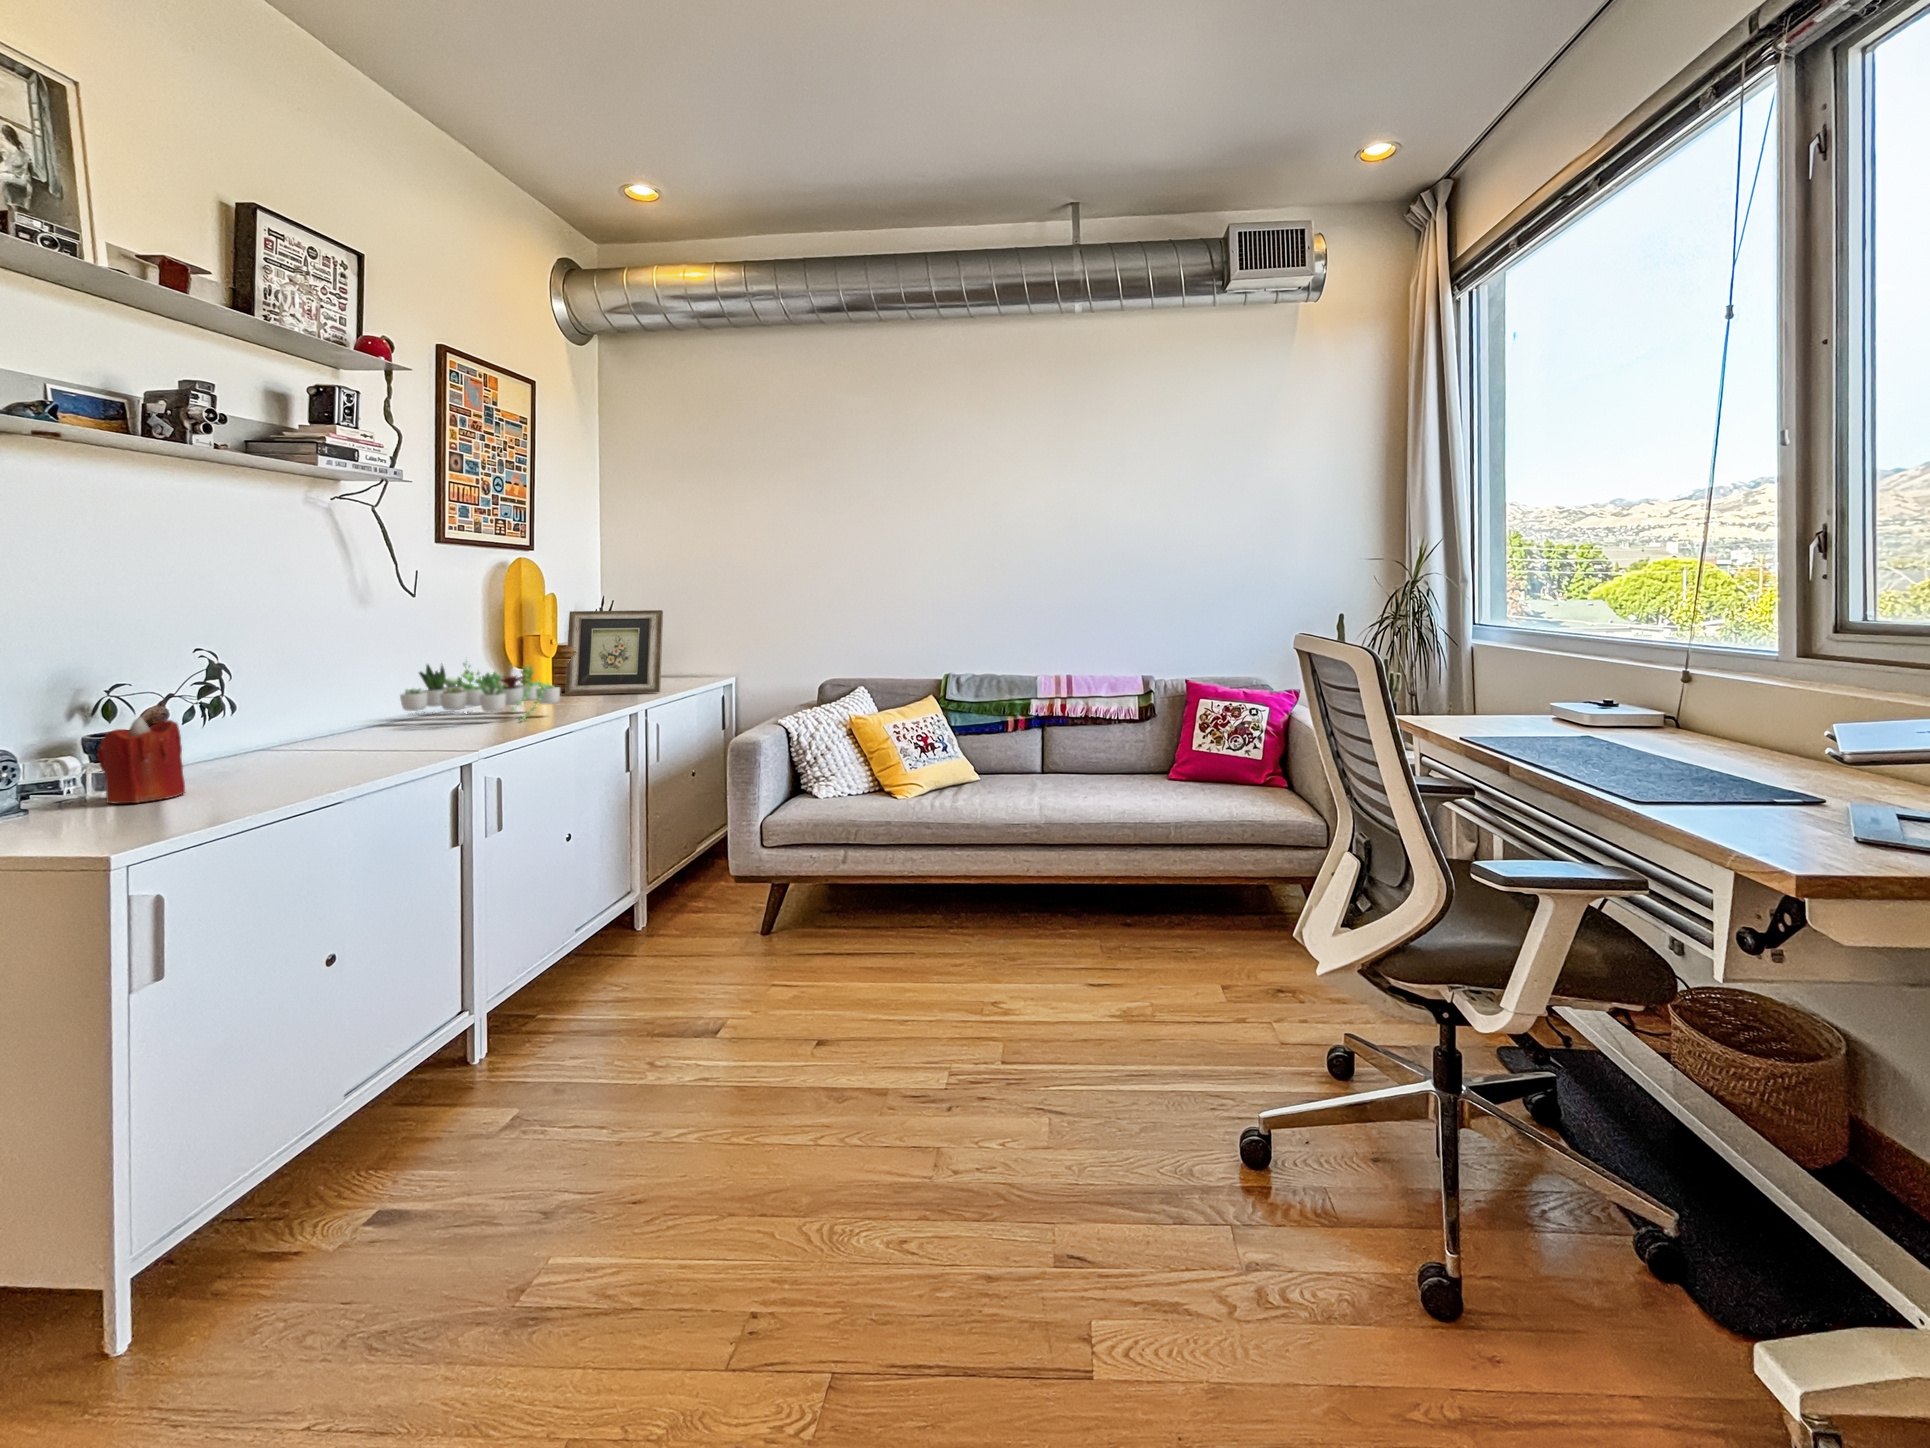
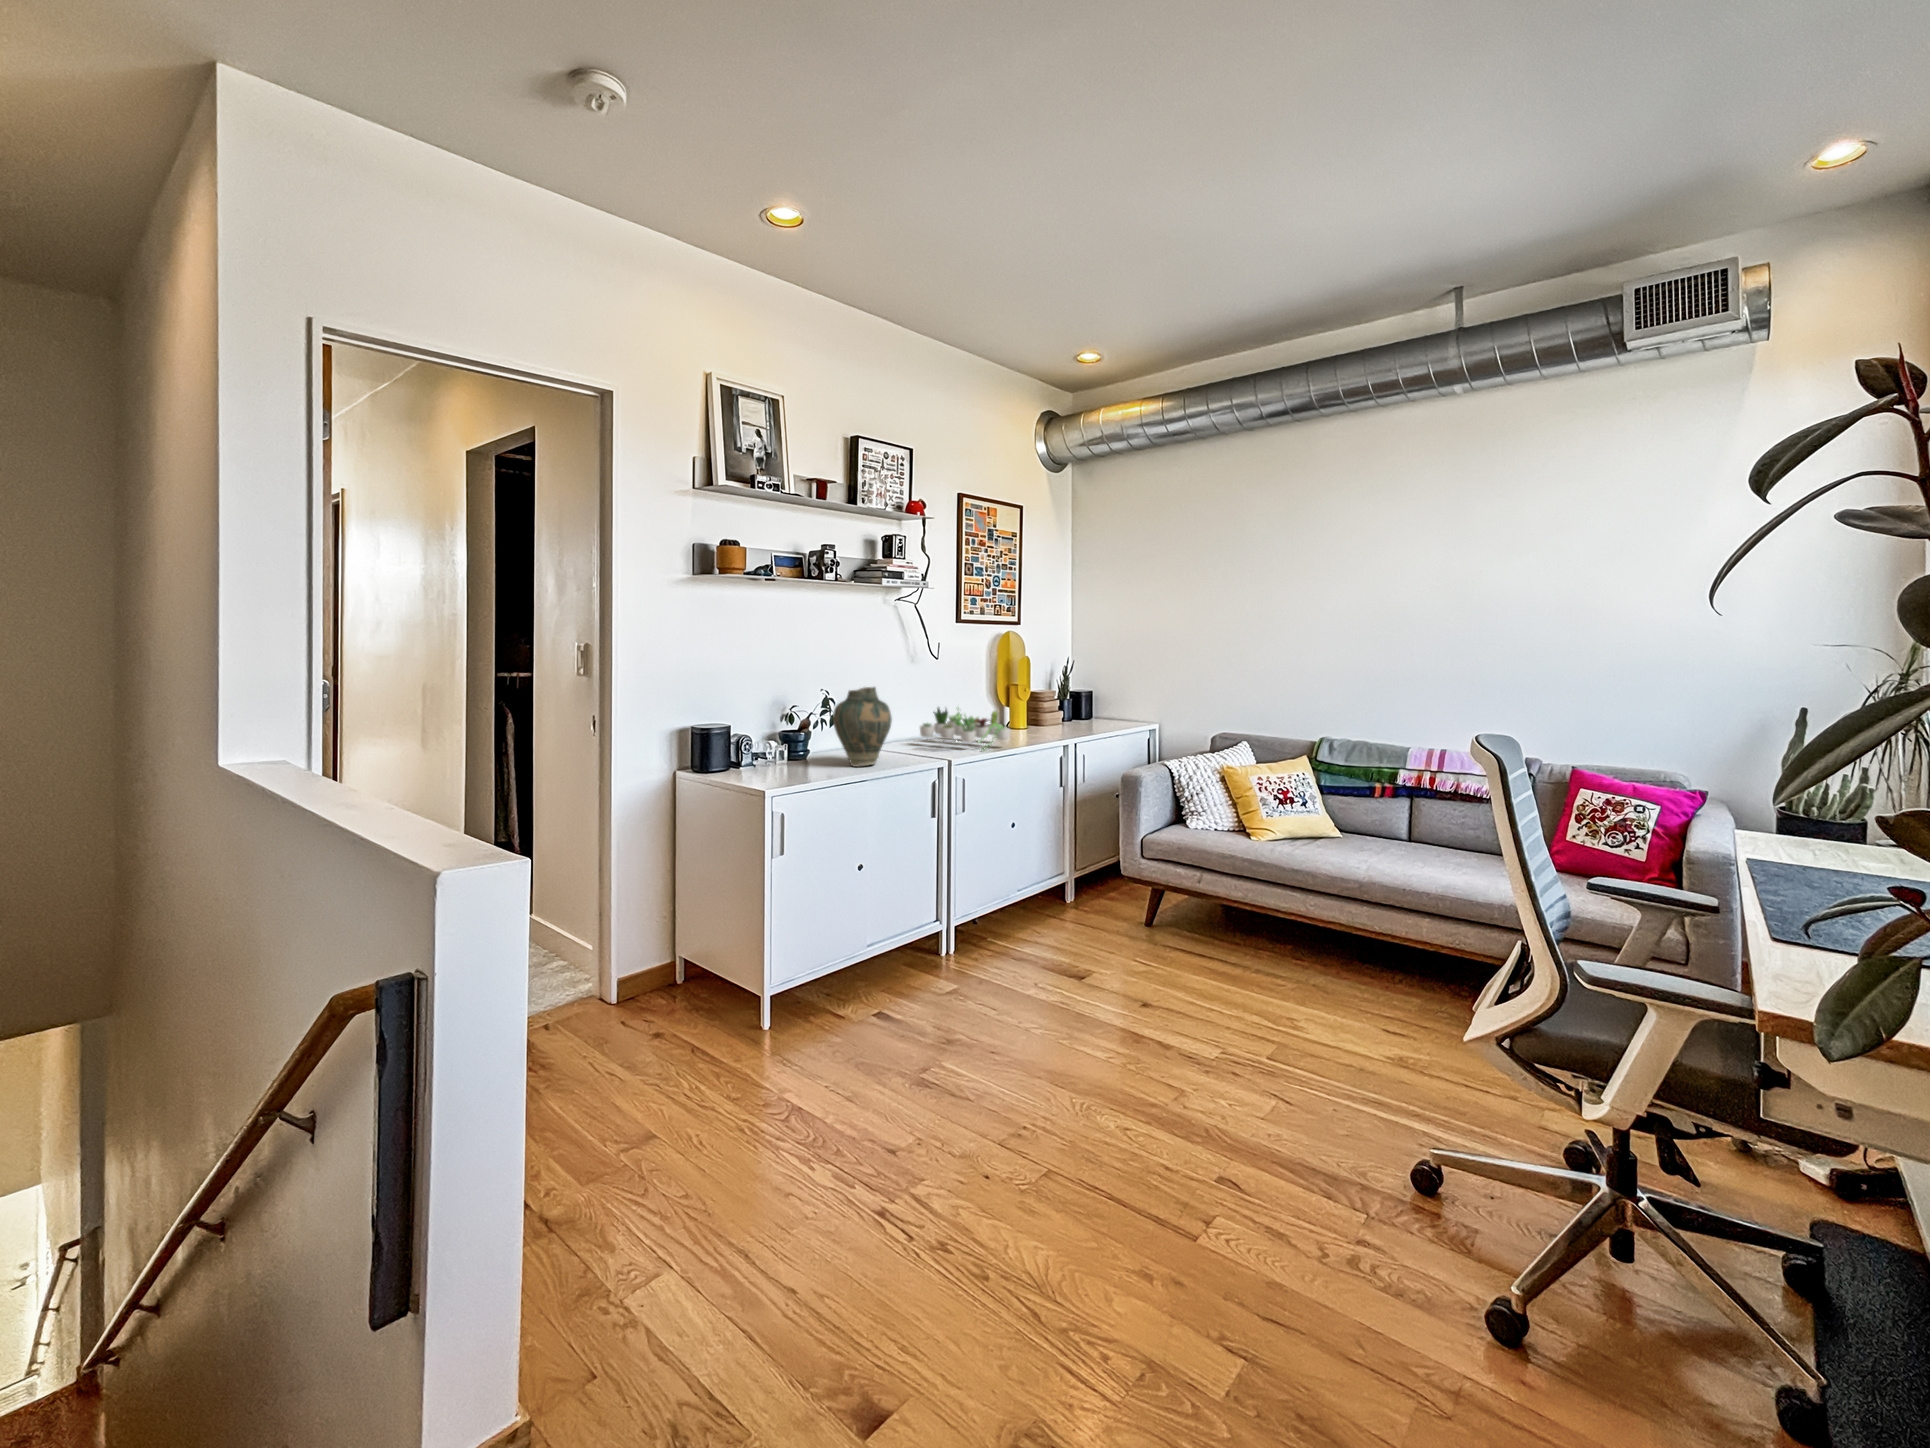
picture frame: present [565,610,663,694] -> none [1028,669,1097,733]
vase: none [245,624,368,759] -> present [833,687,892,767]
candle: present [97,717,185,803] -> none [760,740,793,787]

